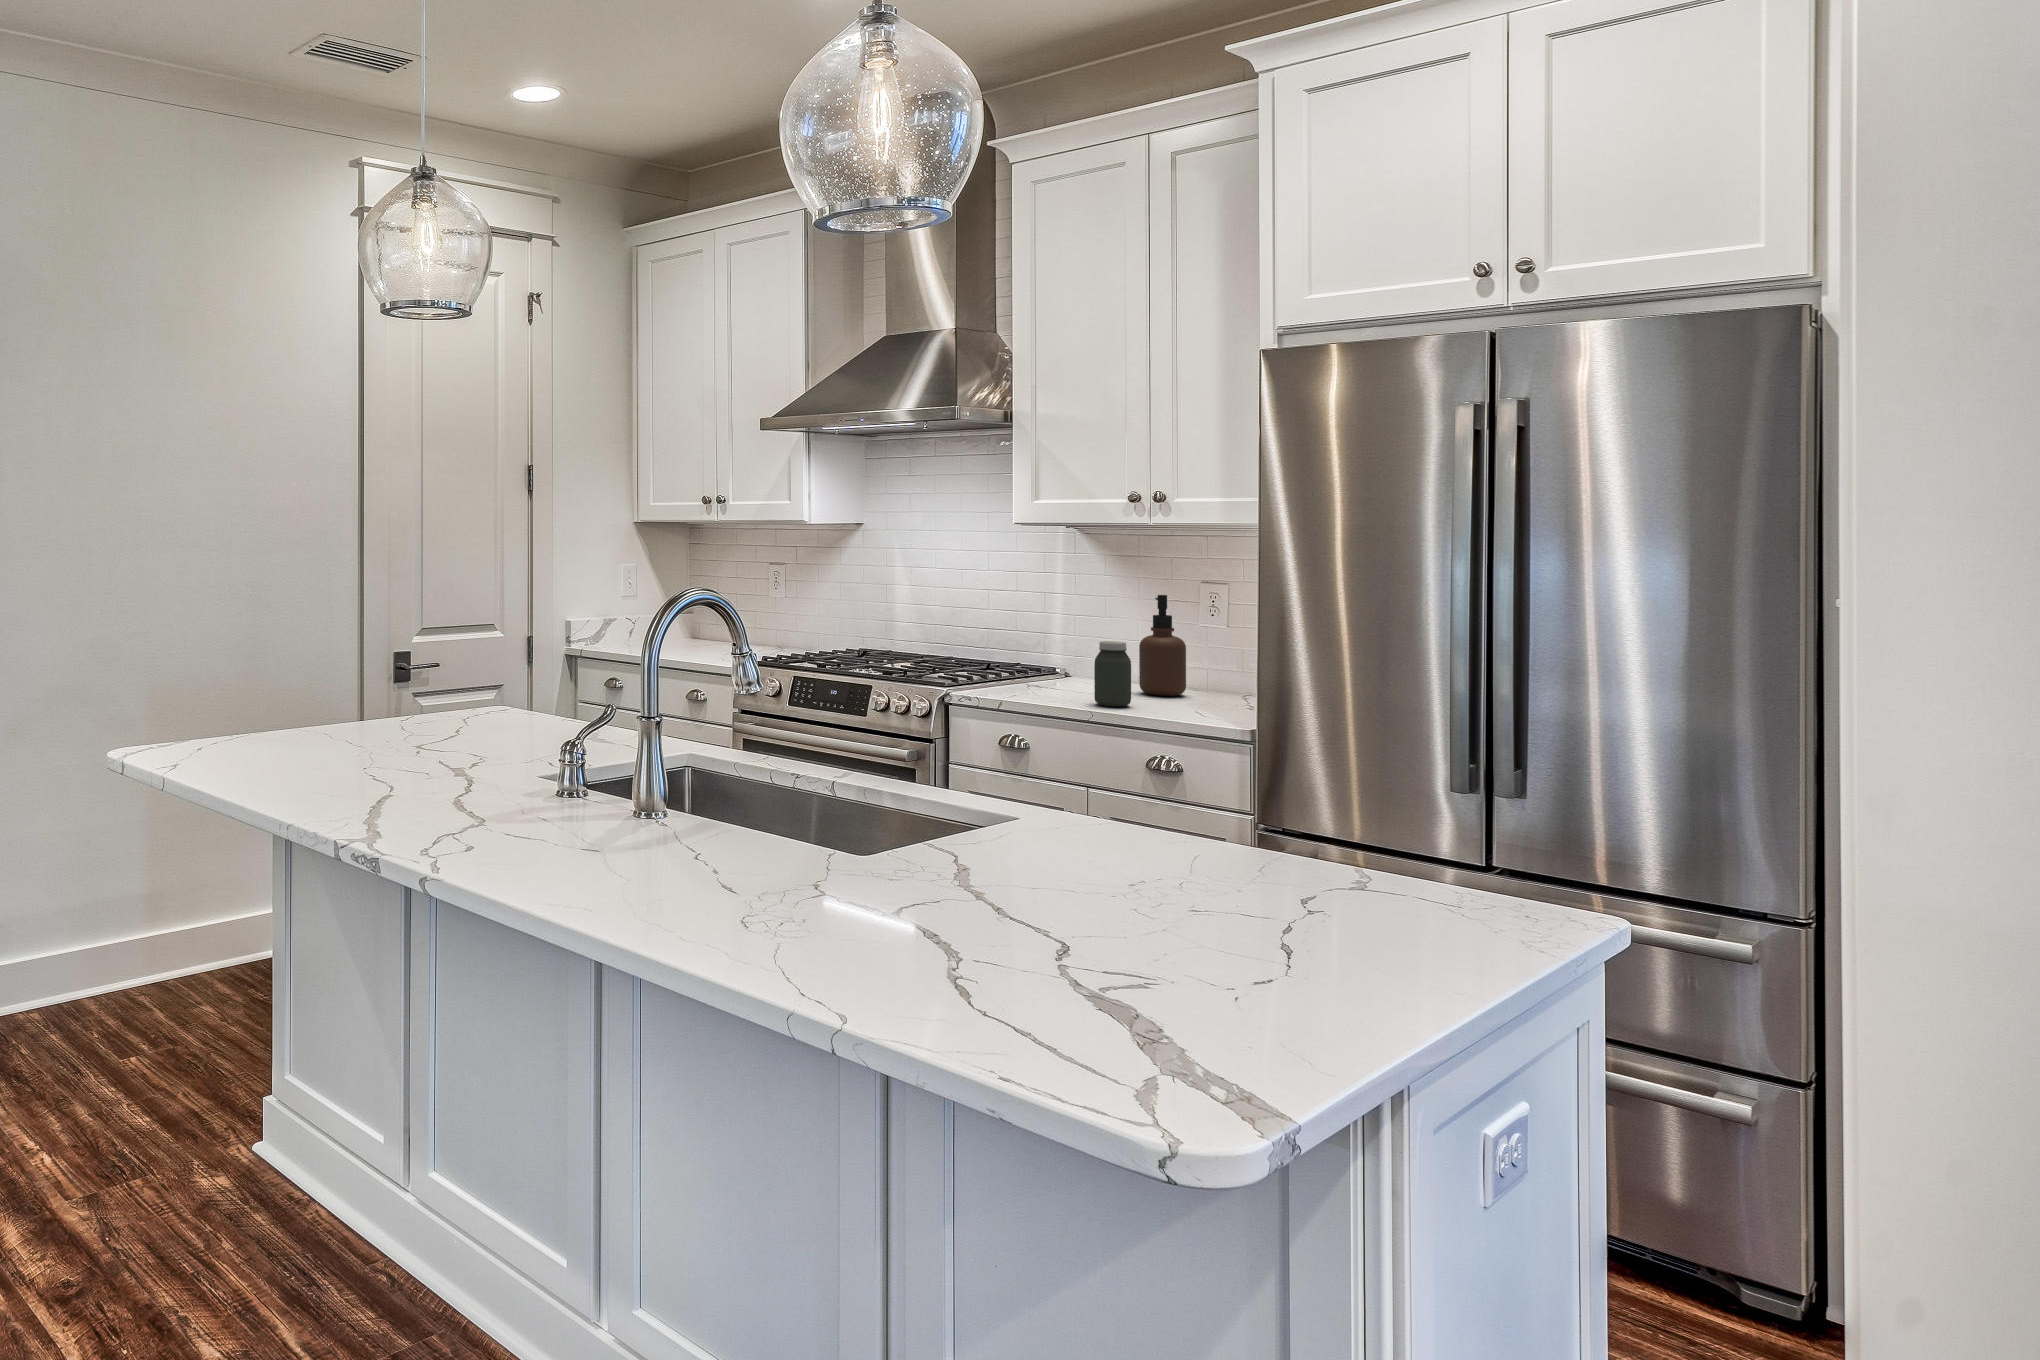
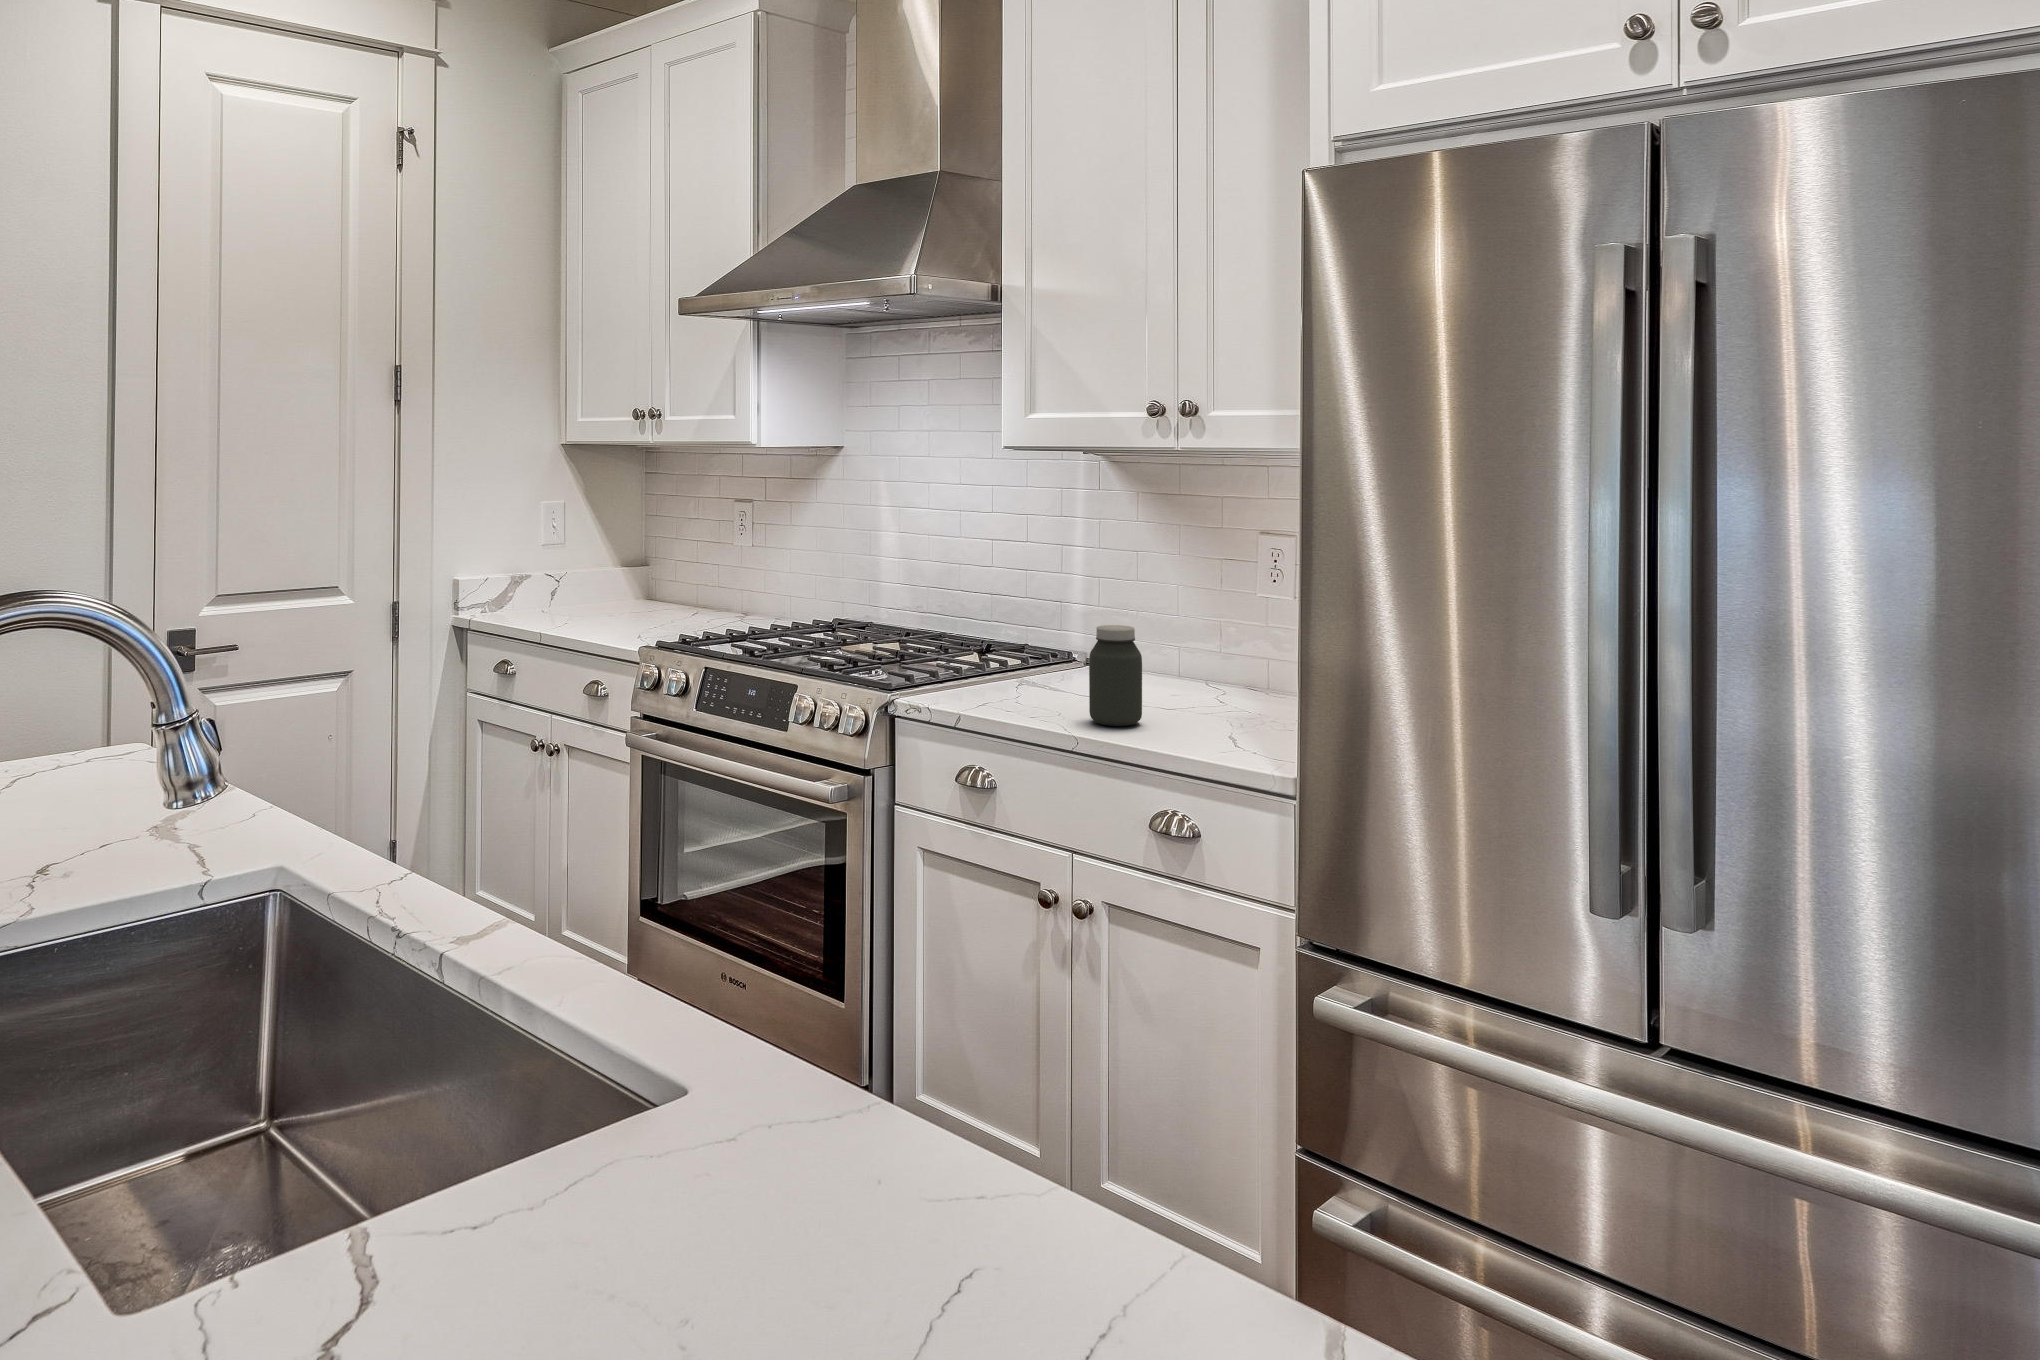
soap dispenser: present [1139,595,1186,696] -> none [1169,551,1234,701]

